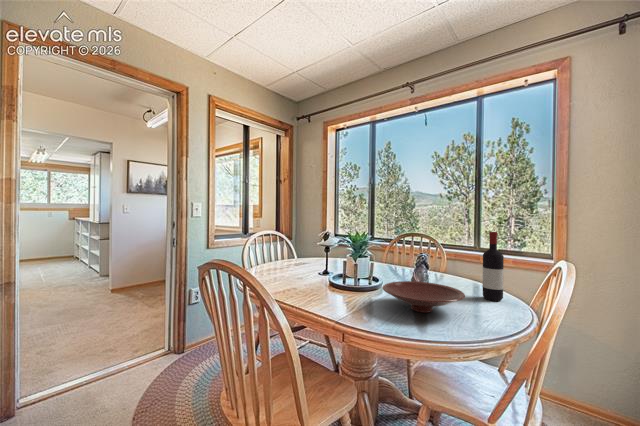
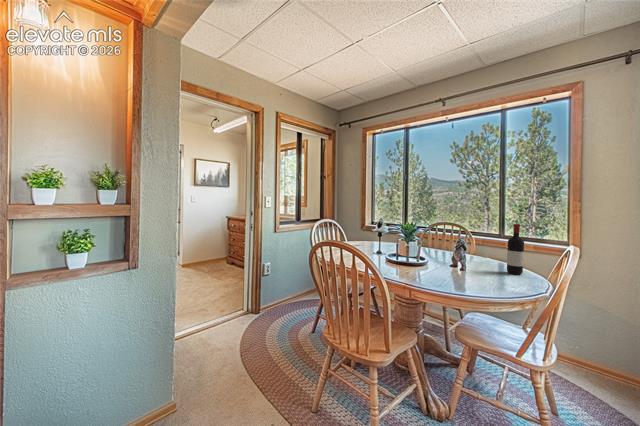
bowl: present [382,281,465,313] -> none [434,259,497,281]

